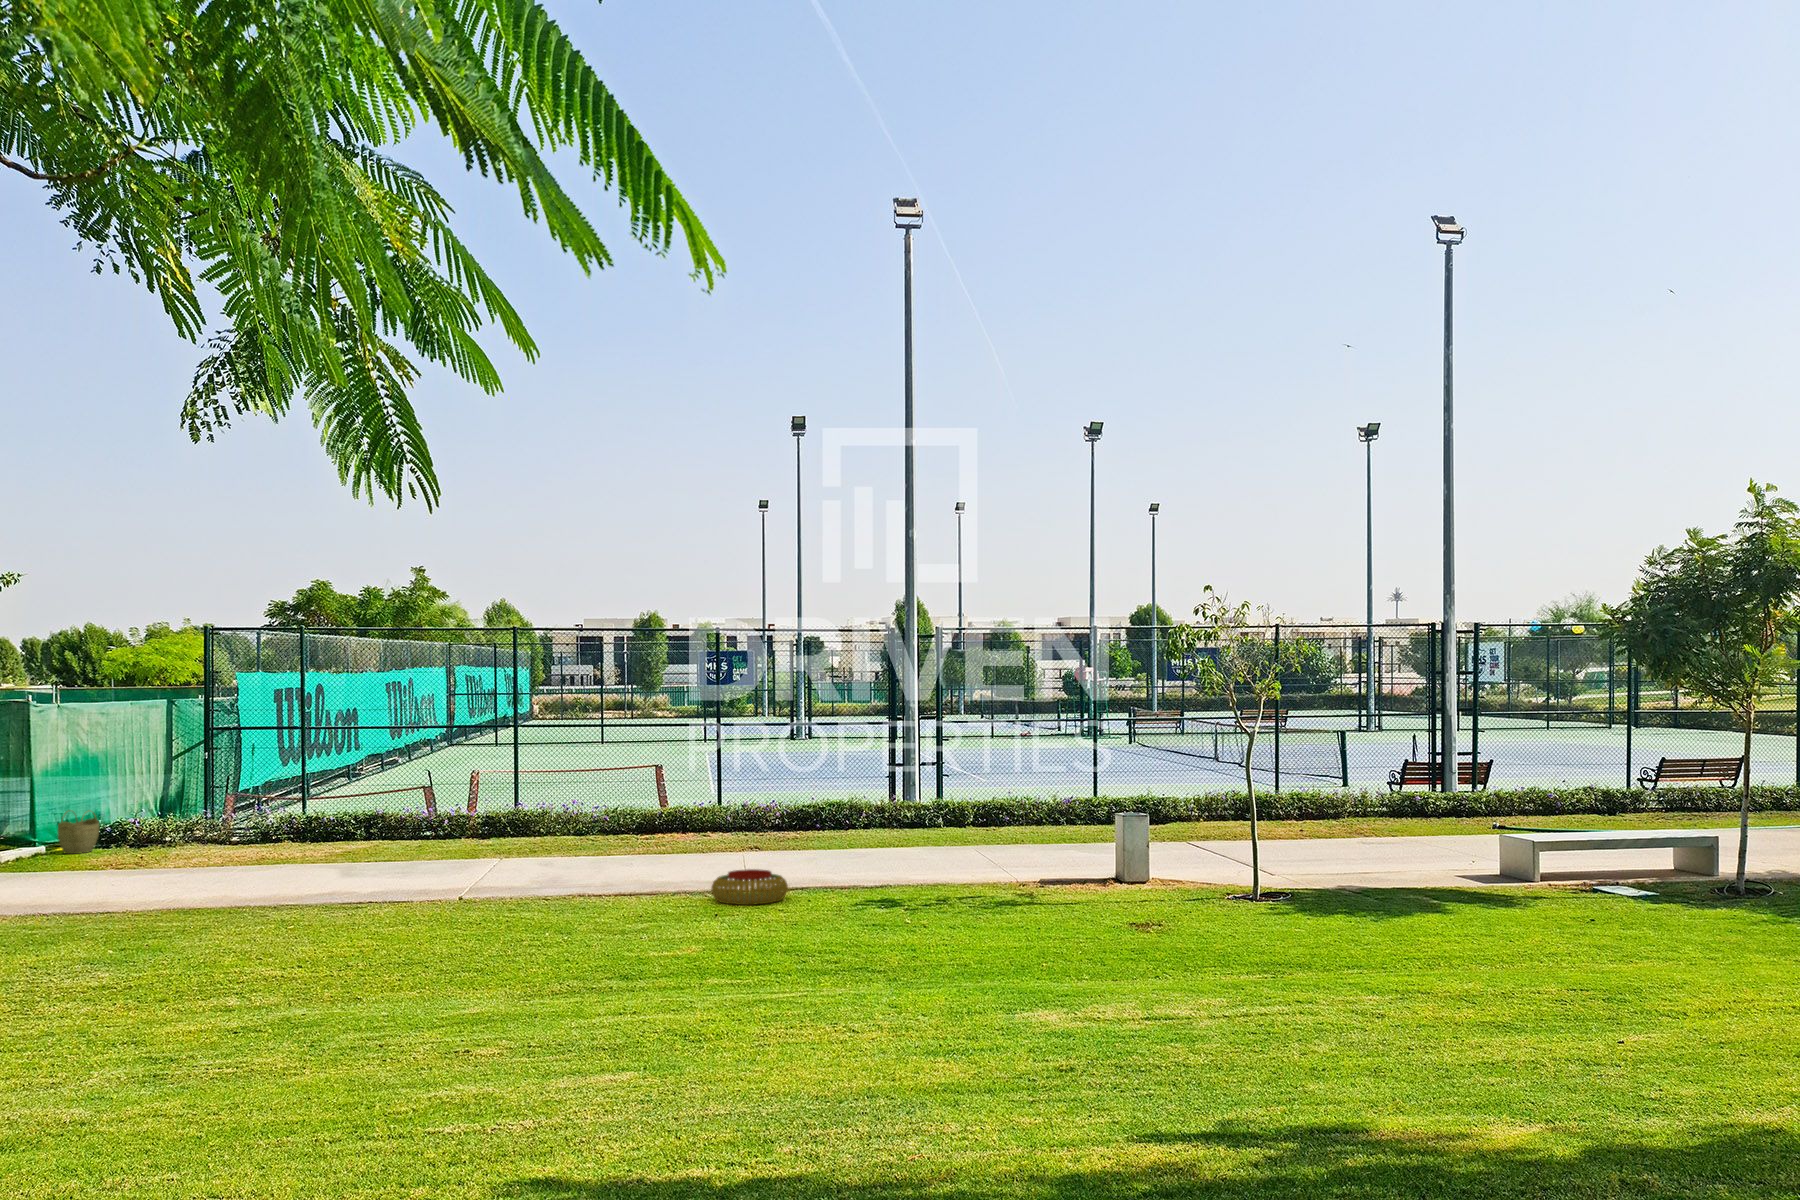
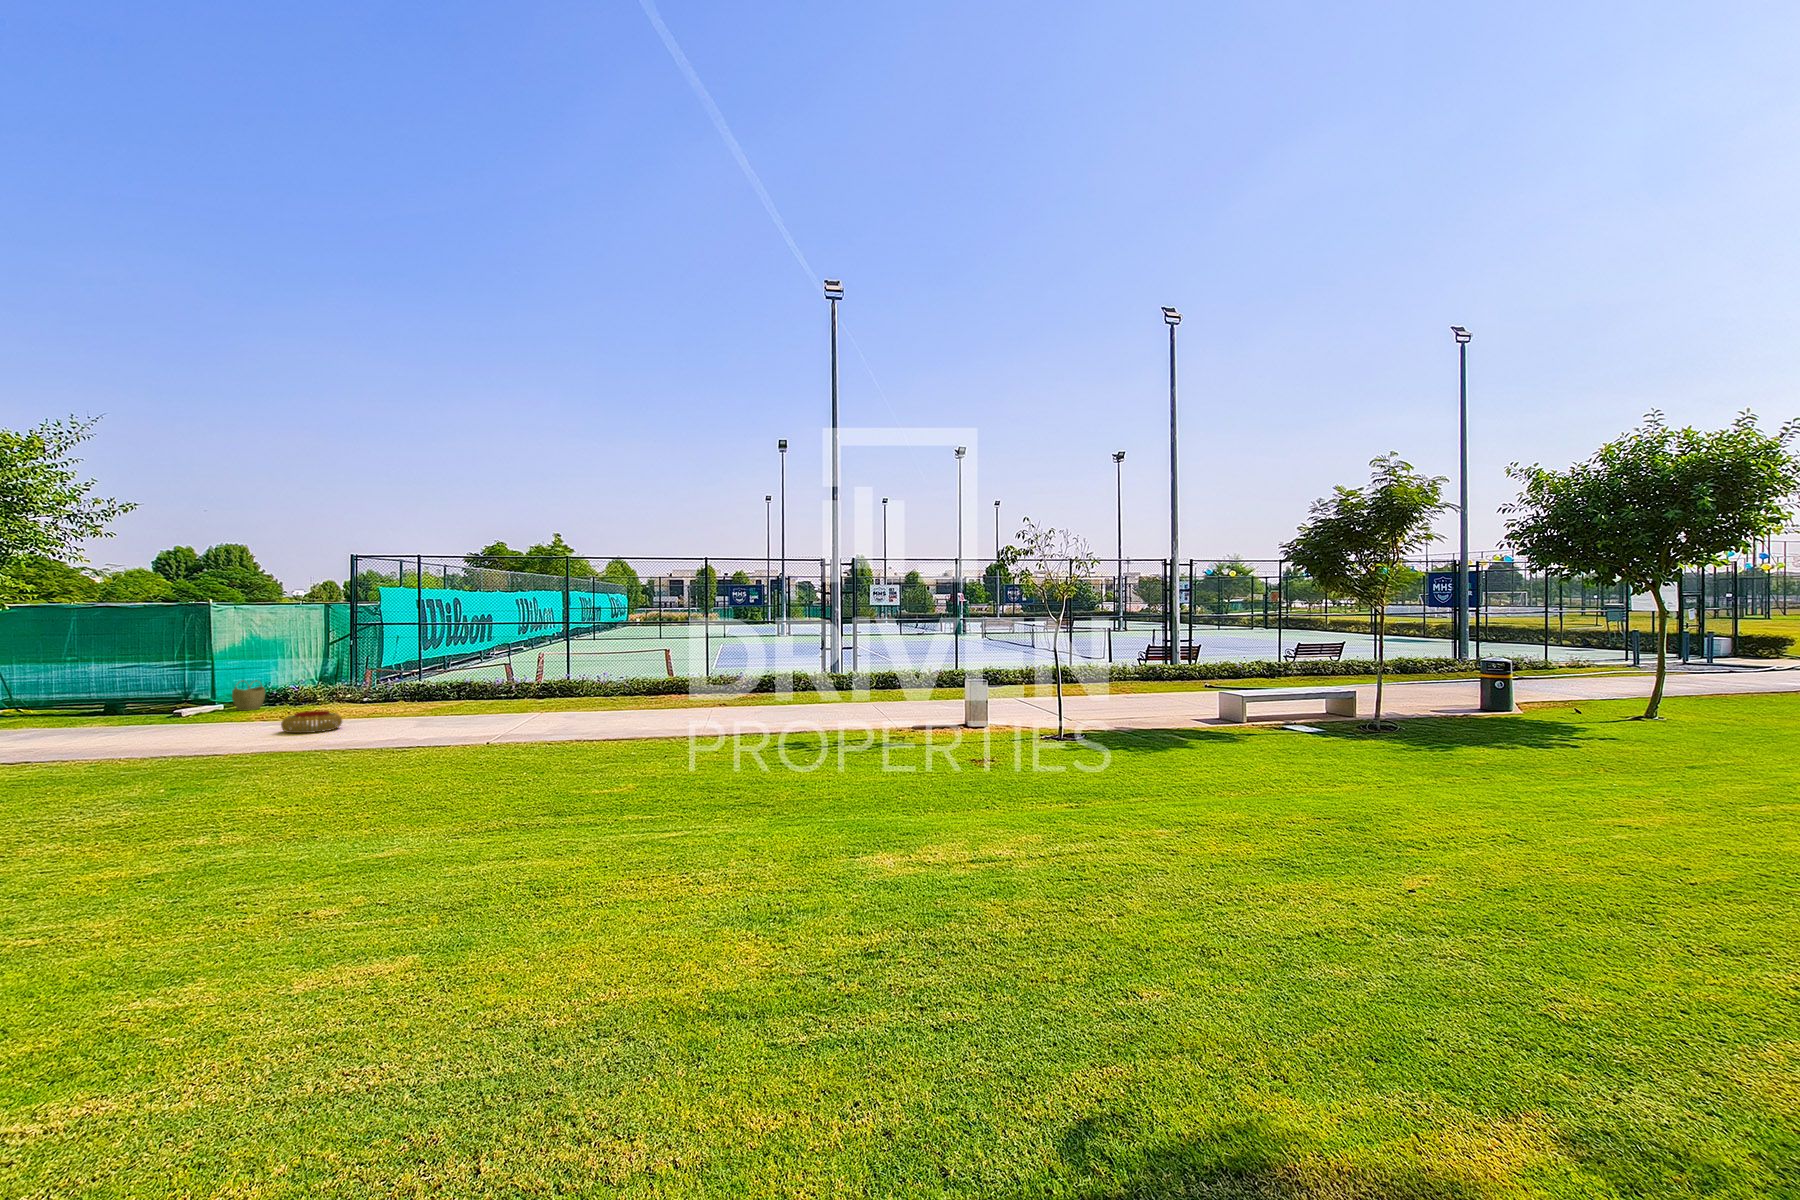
pouf: present [711,869,788,905] -> present [281,710,342,733]

